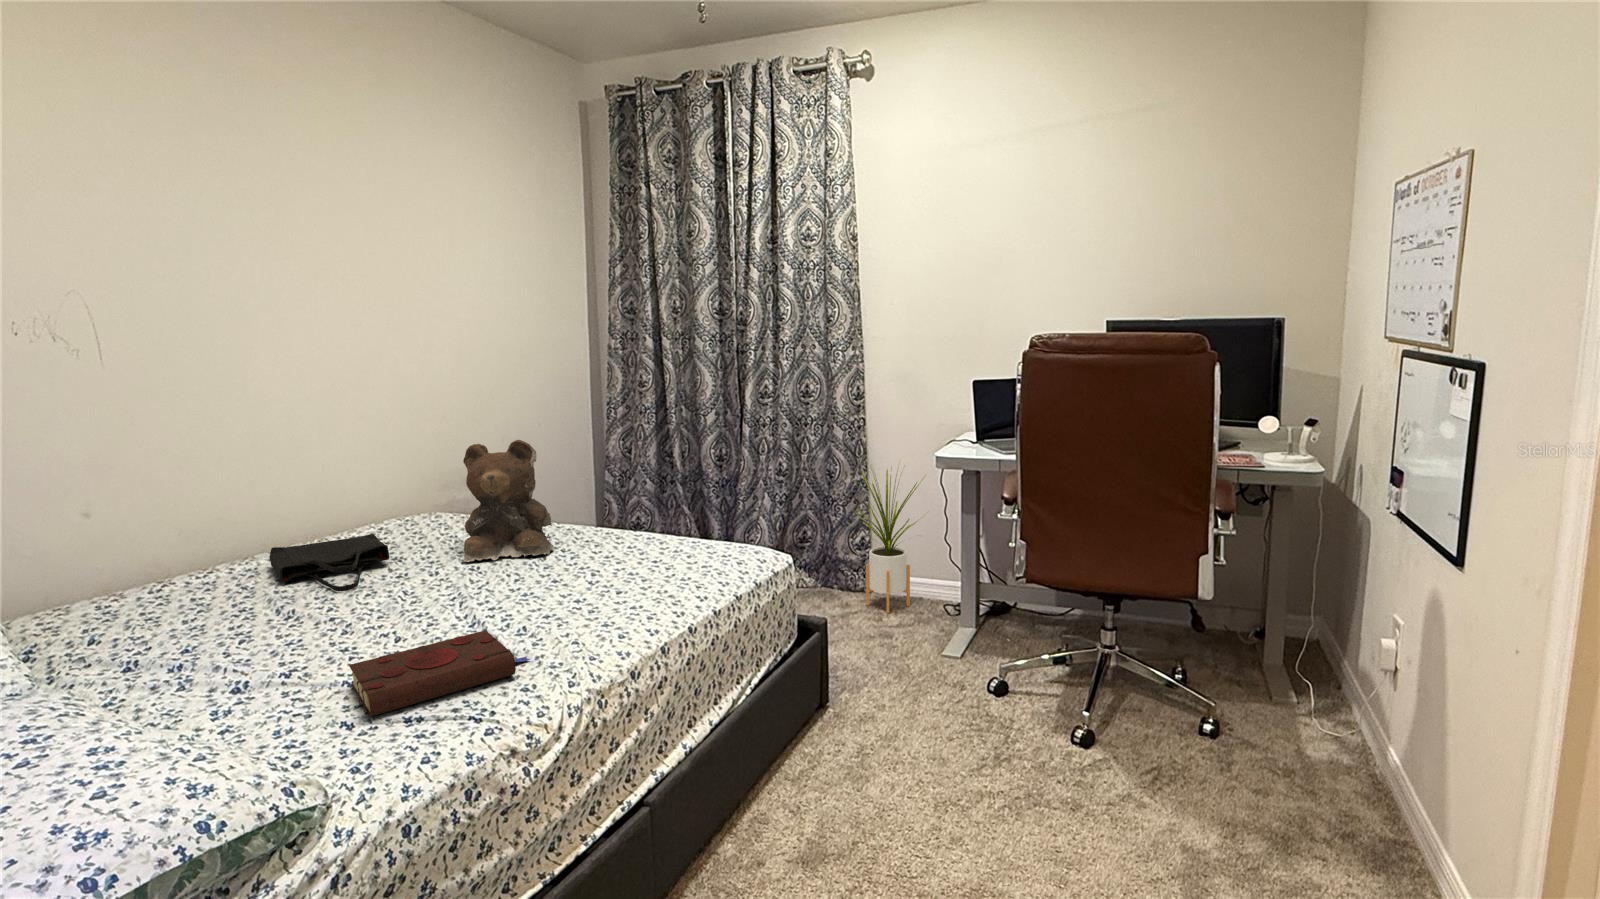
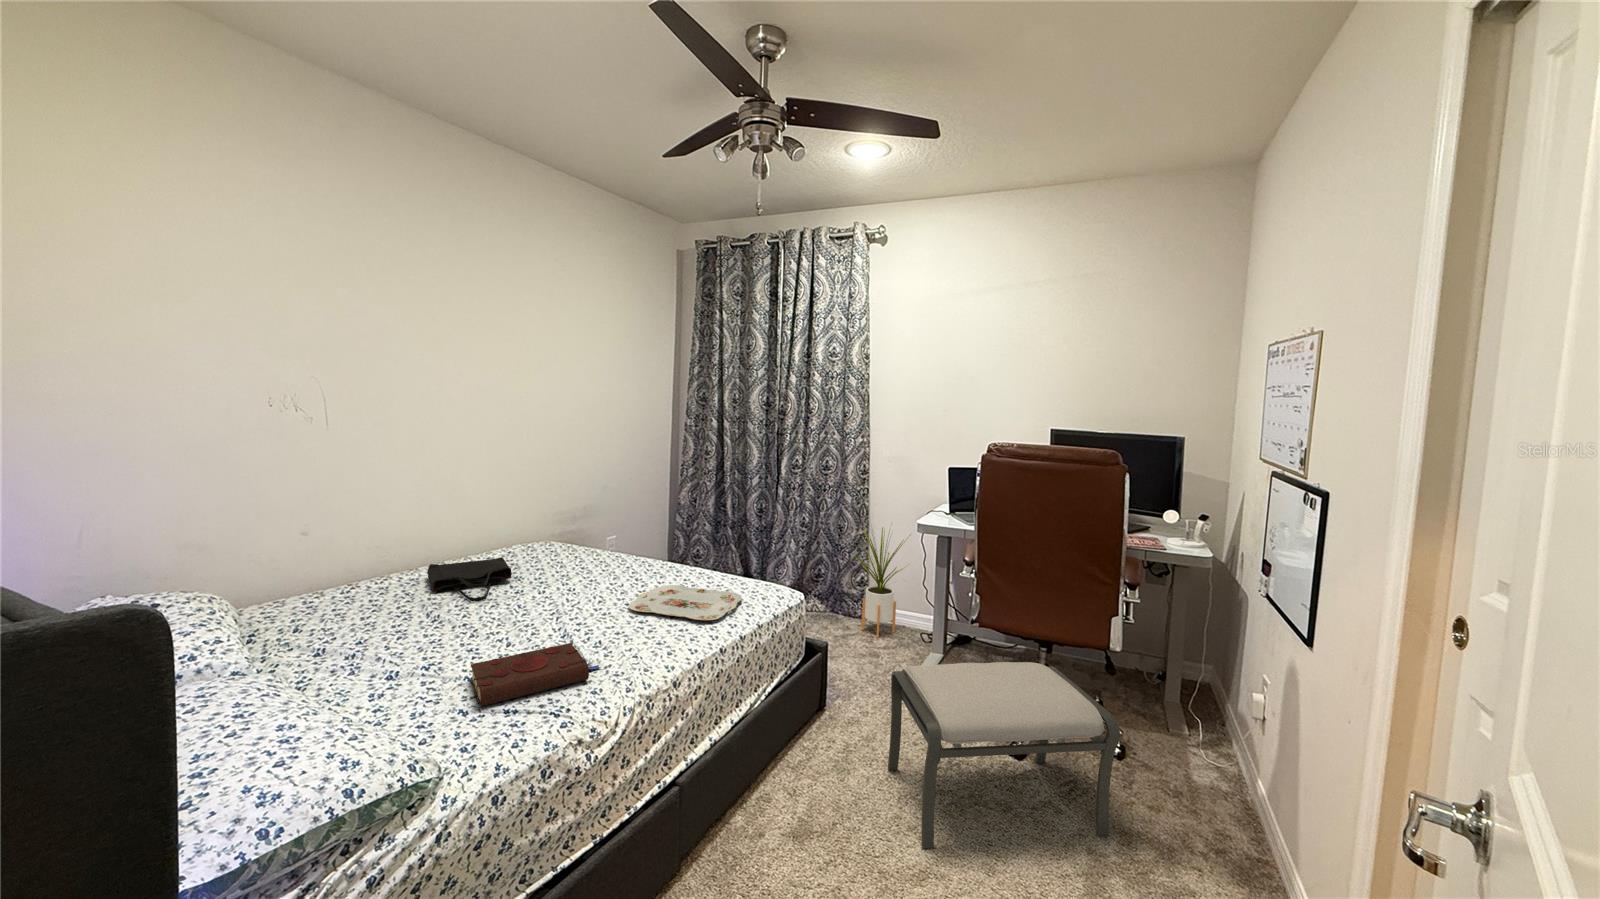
teddy bear: present [463,440,554,562] -> none [564,495,630,584]
serving tray: none [557,554,710,594] -> present [628,585,742,620]
ottoman: none [916,621,1216,860] -> present [888,662,1120,849]

